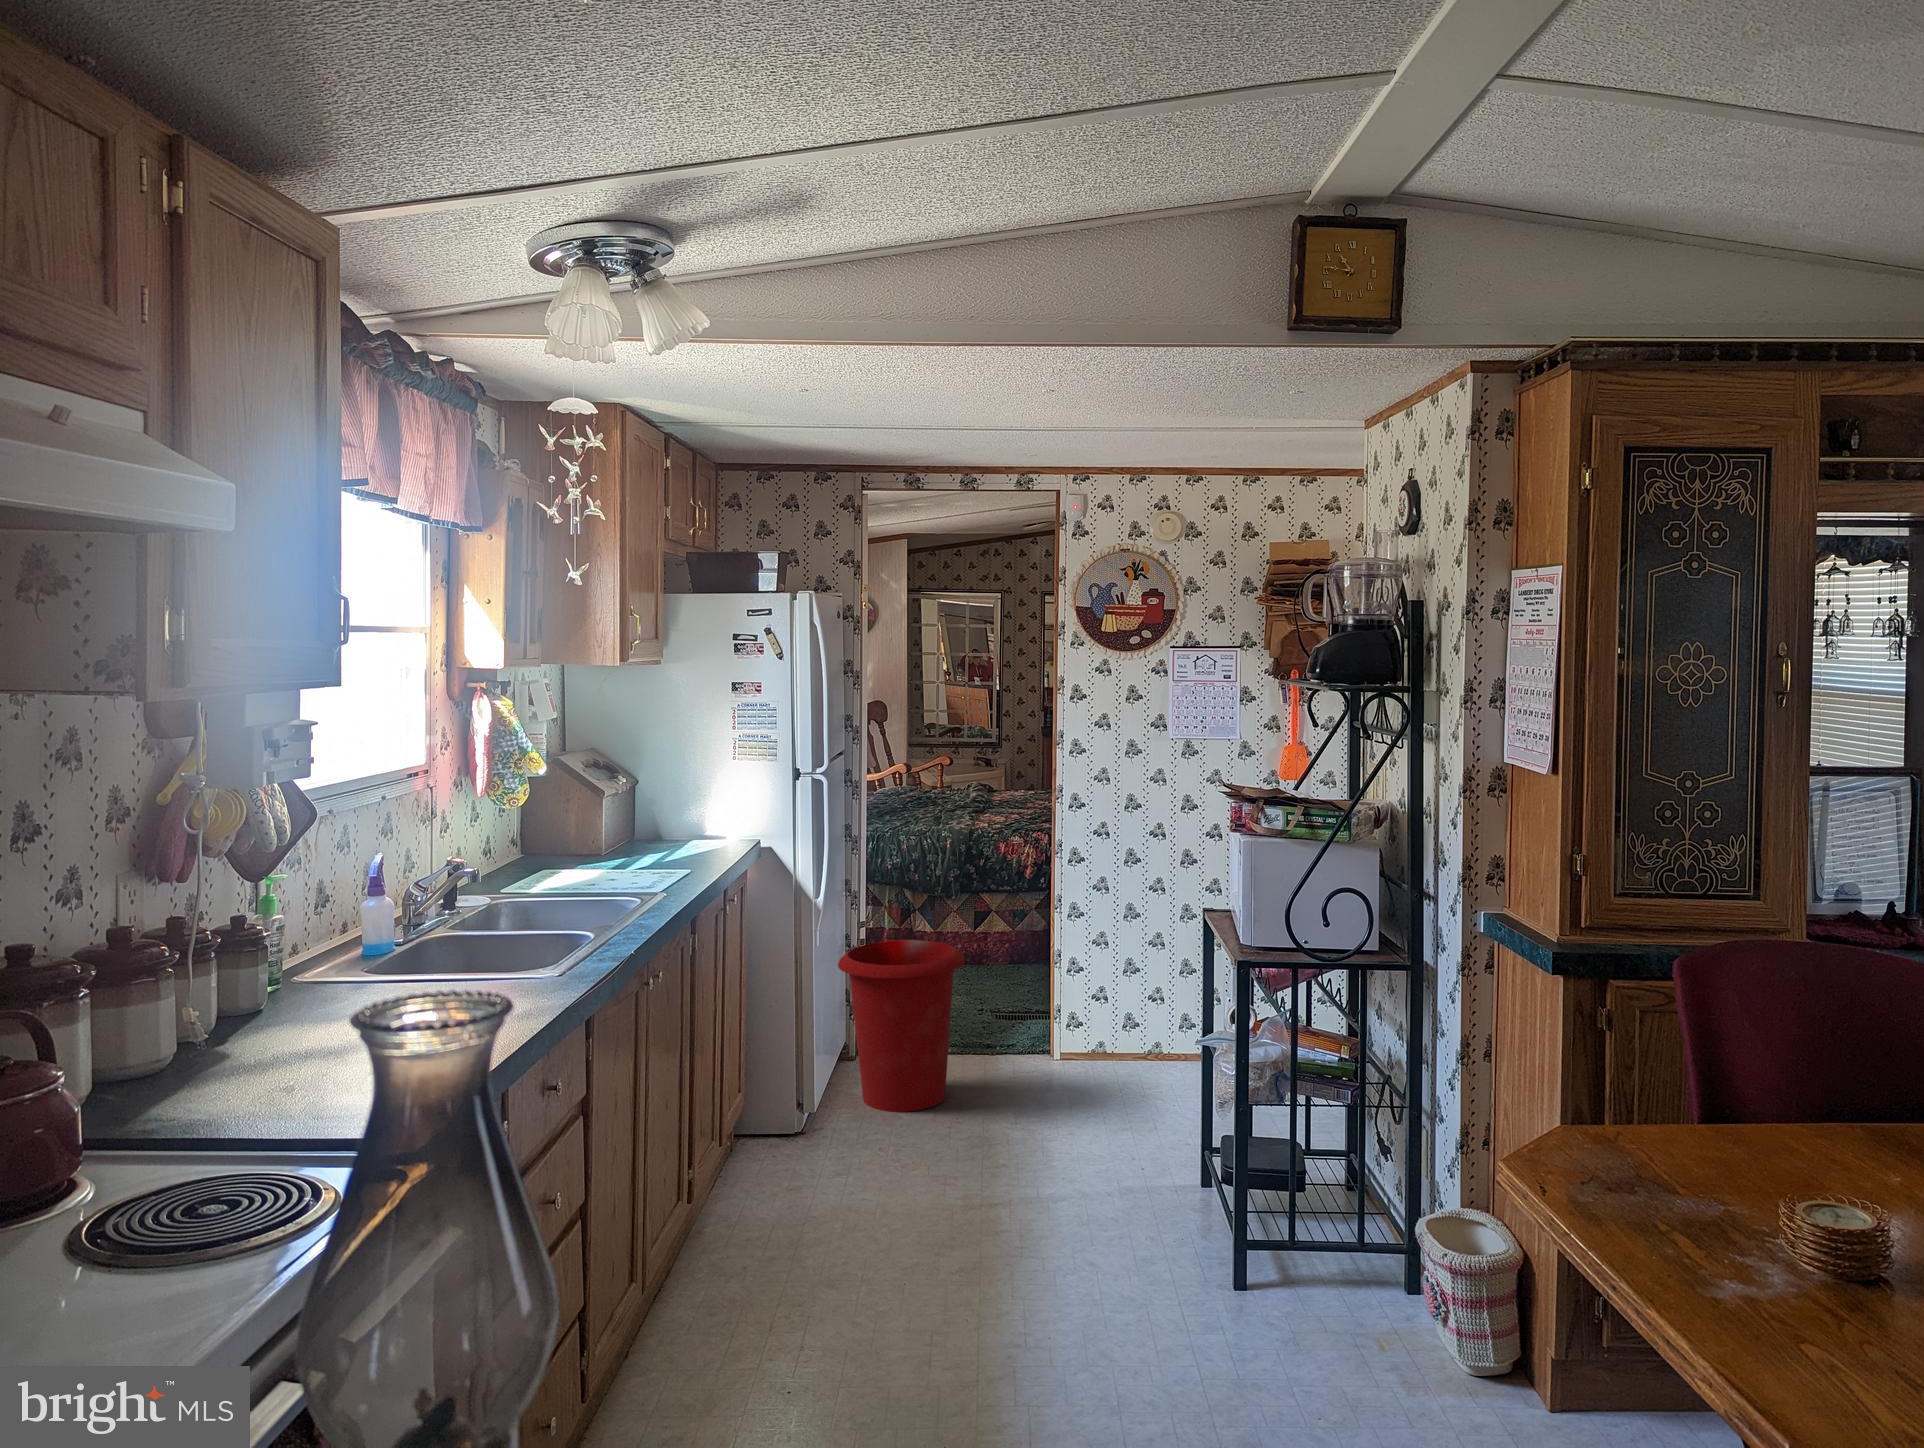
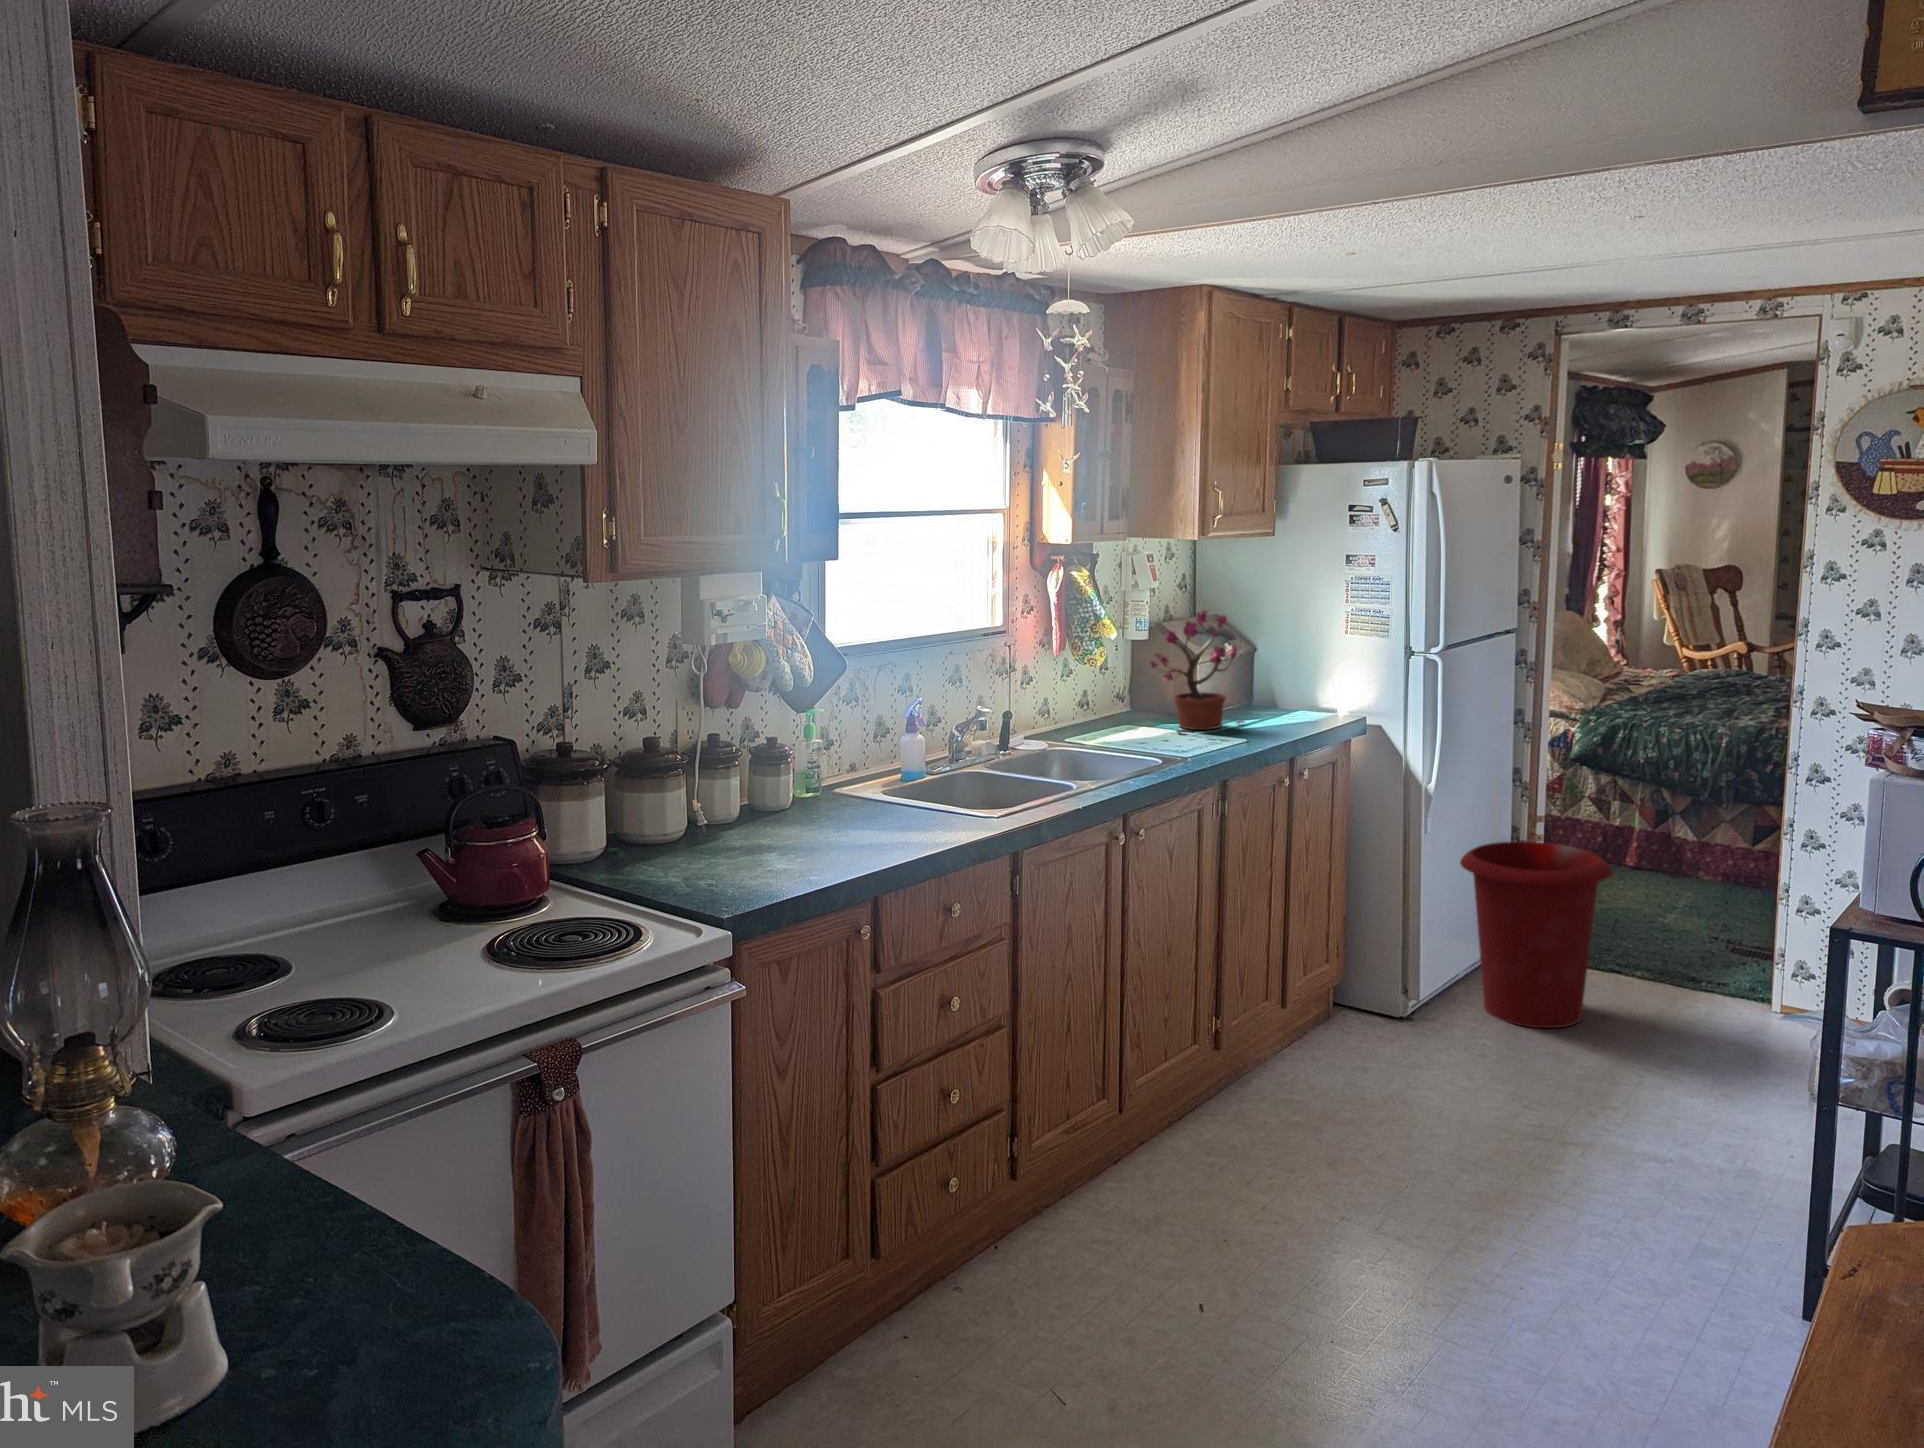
potted plant: none [562,738,659,870] -> present [1150,610,1245,733]

